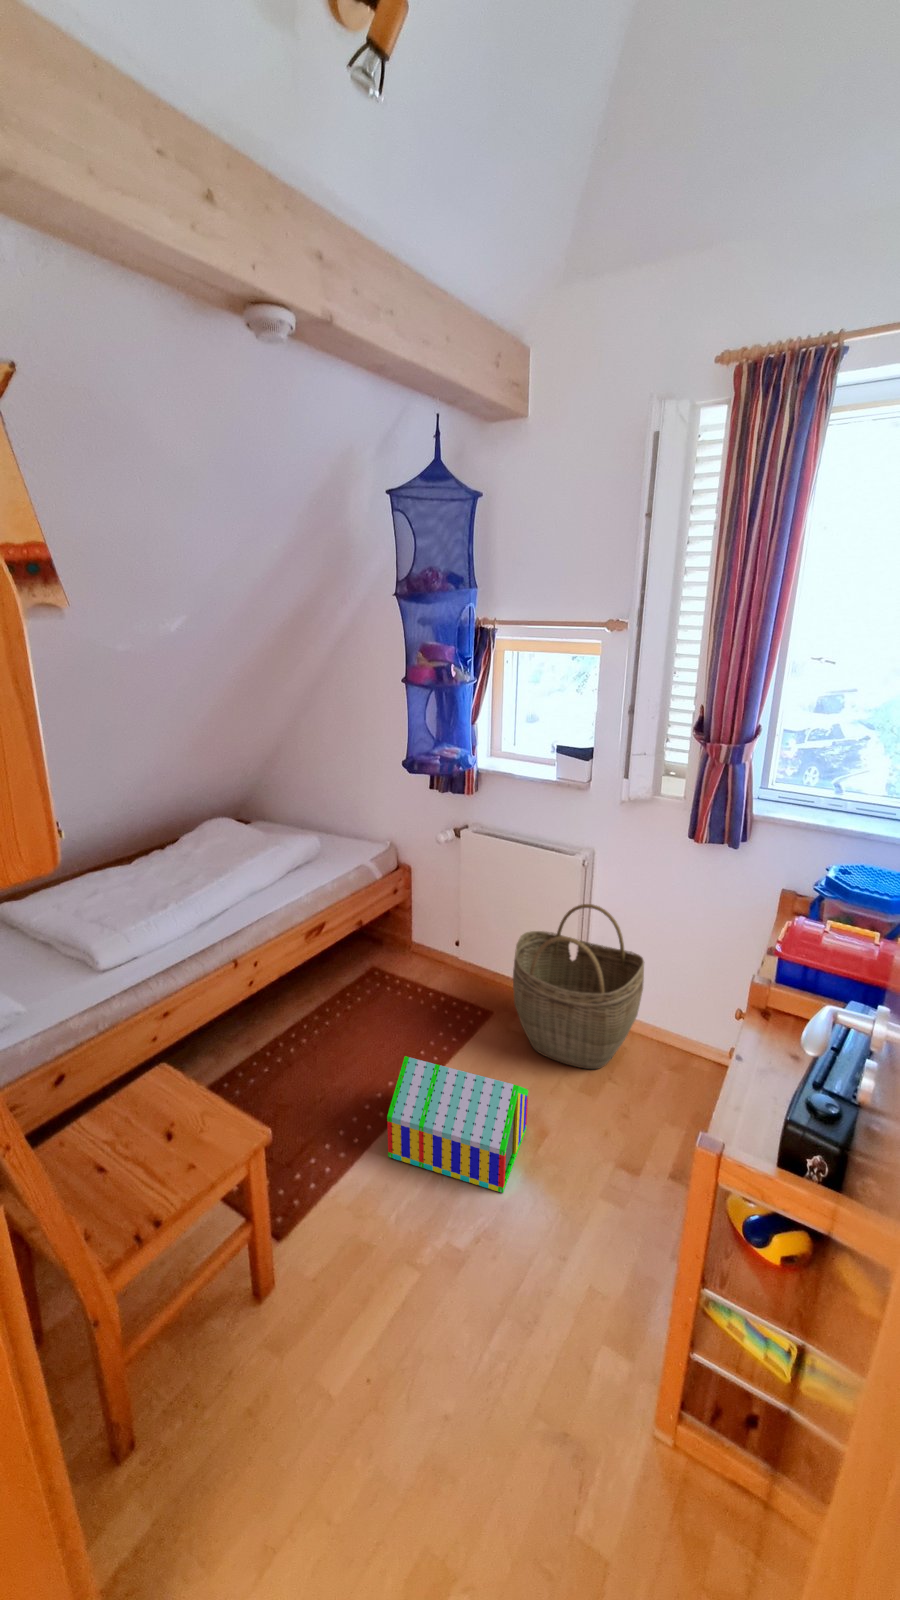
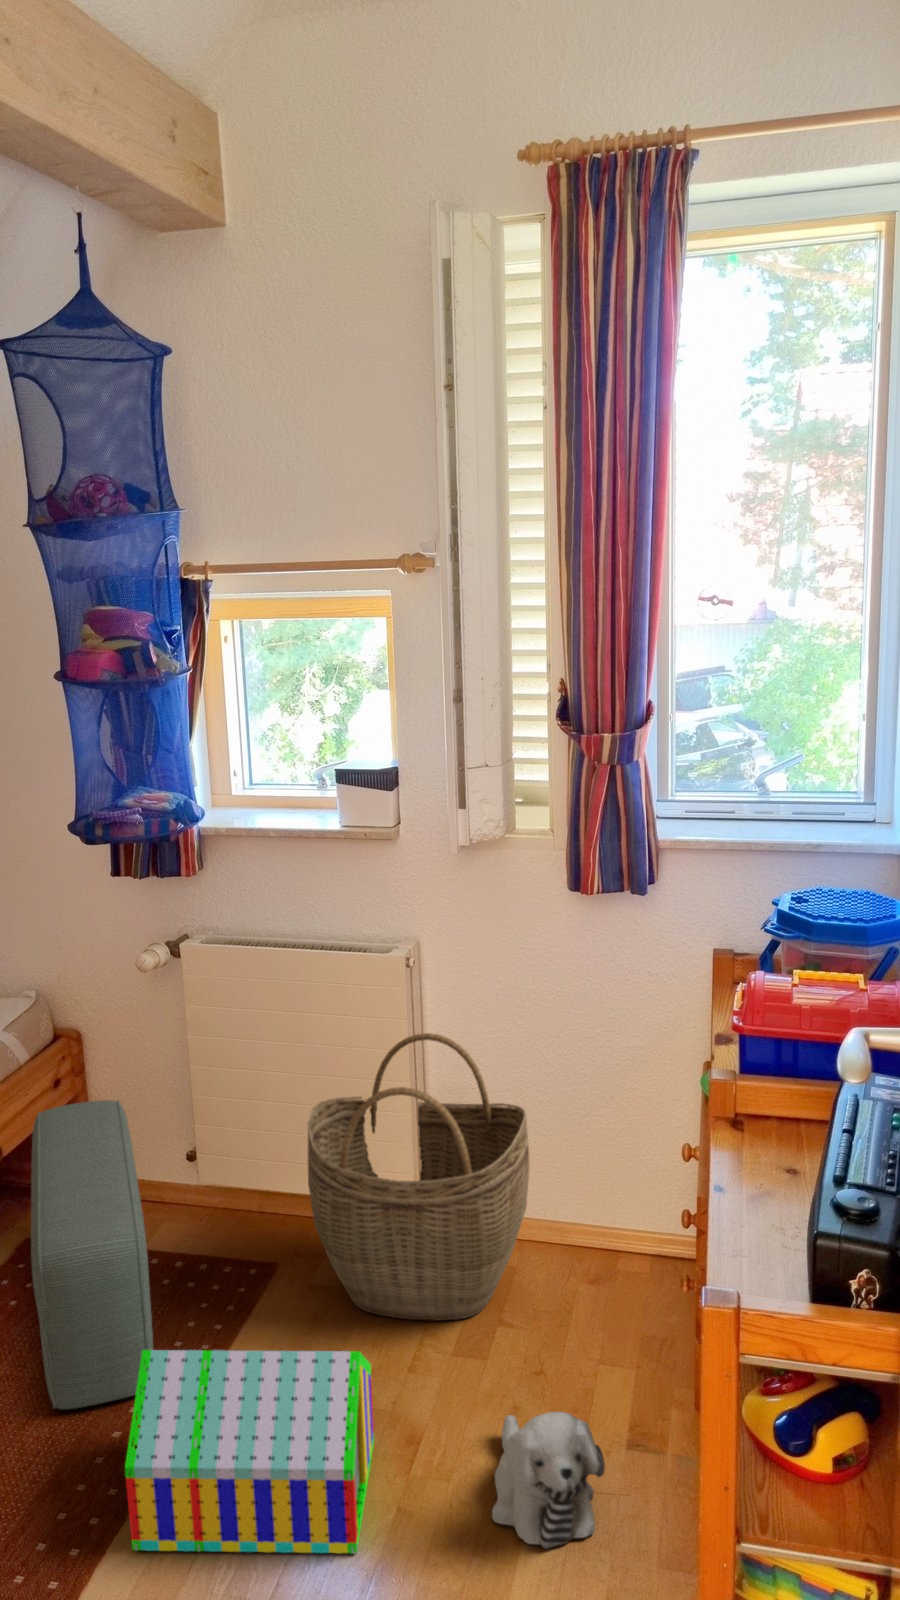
pouf: none [361,907,425,1071] -> present [31,1100,153,1409]
plush toy: none [582,1136,654,1222] -> present [492,1412,605,1549]

